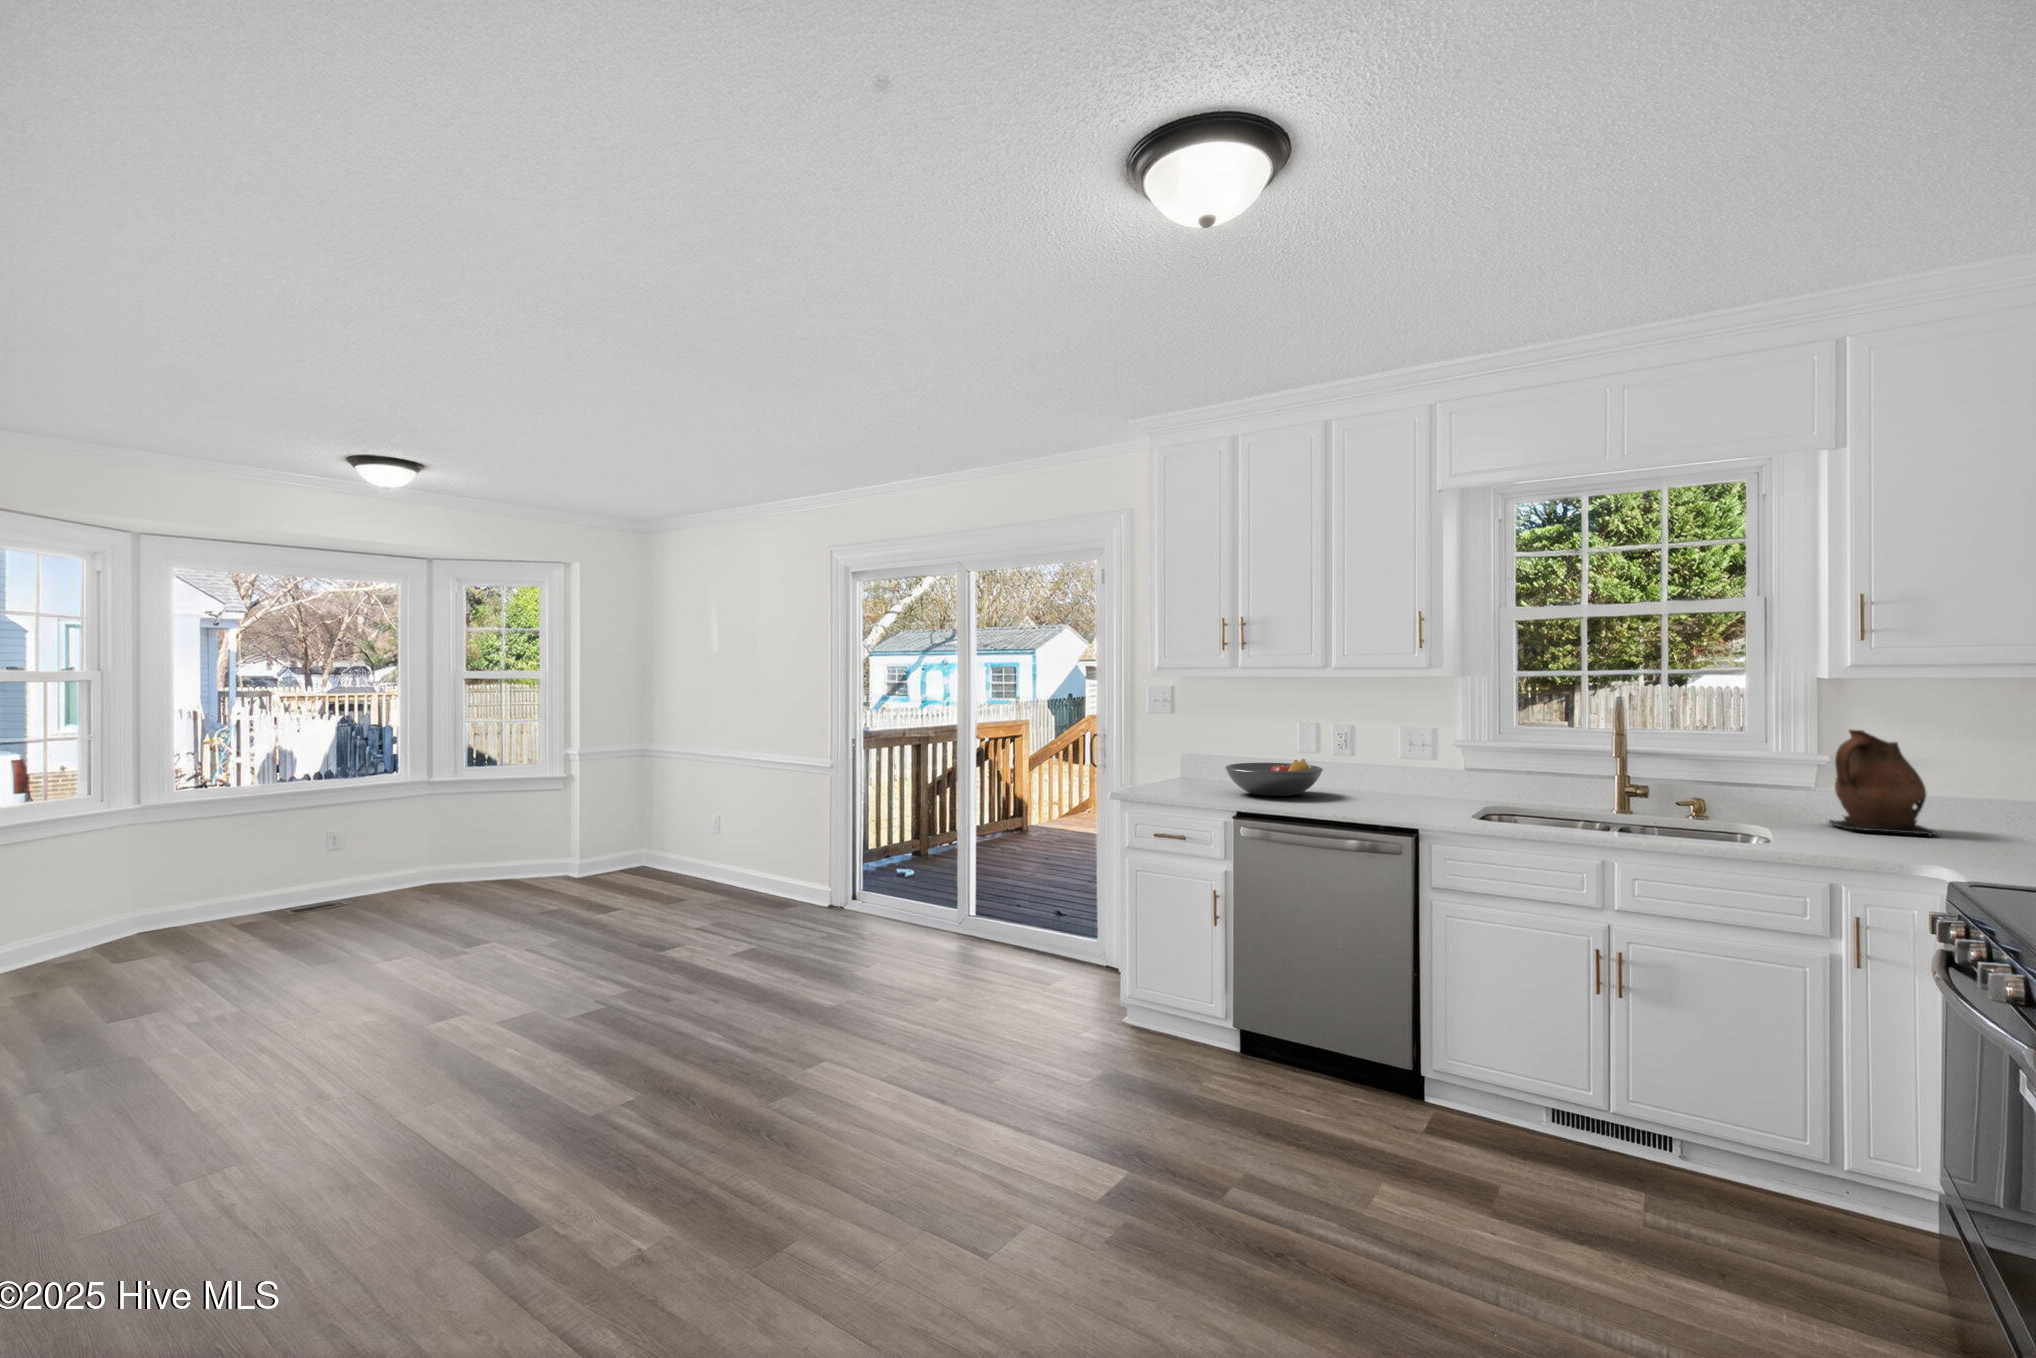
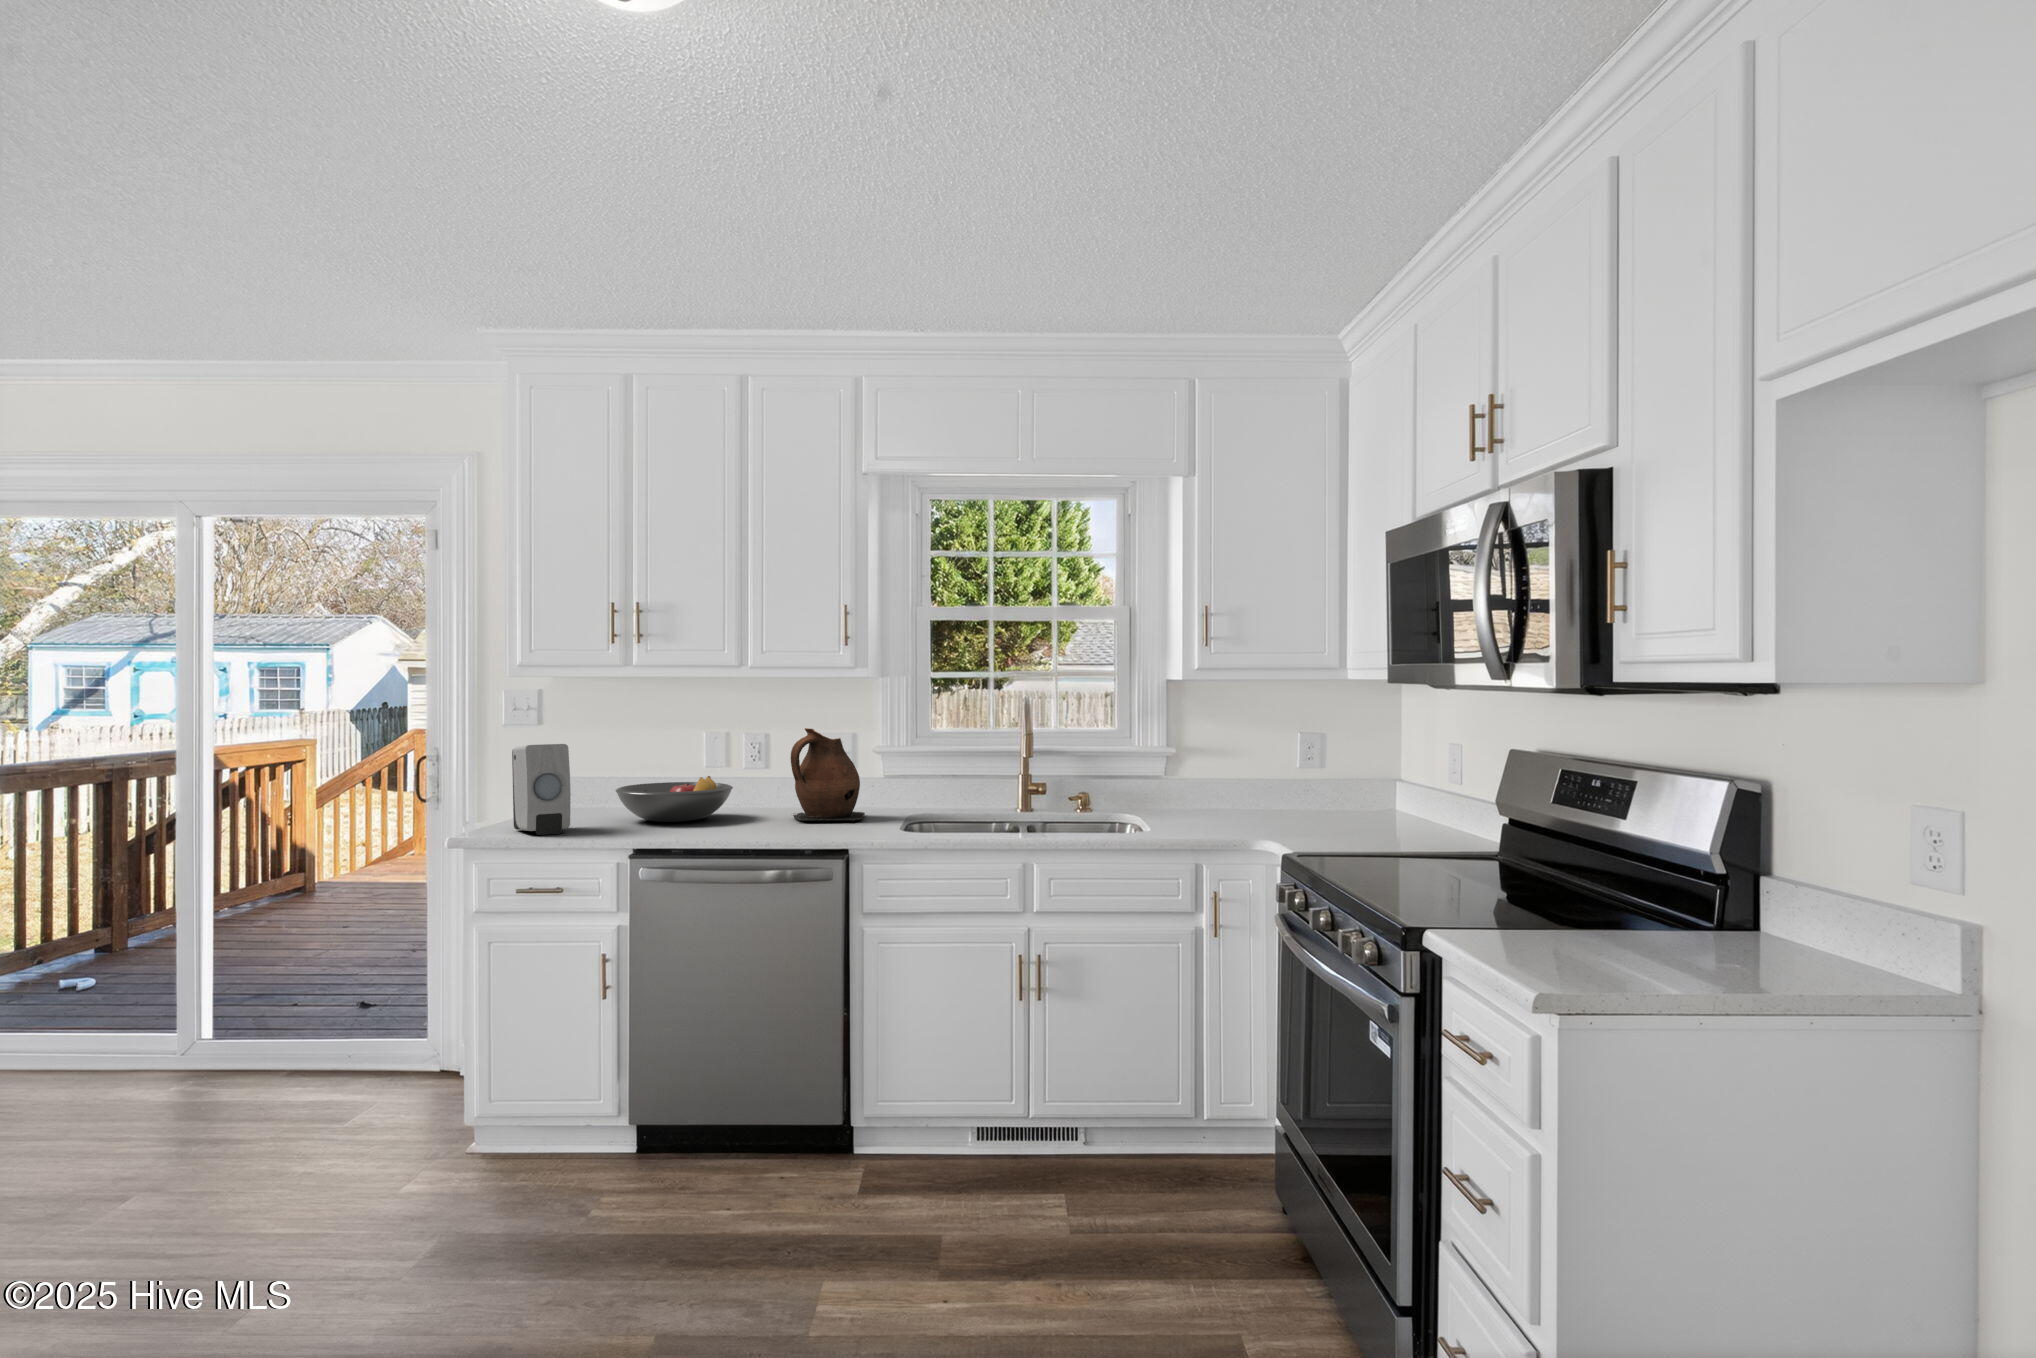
soap dispenser: none [1146,728,1187,799] -> present [512,744,571,835]
ceramic pitcher: present [1829,730,1938,836] -> present [791,728,865,822]

